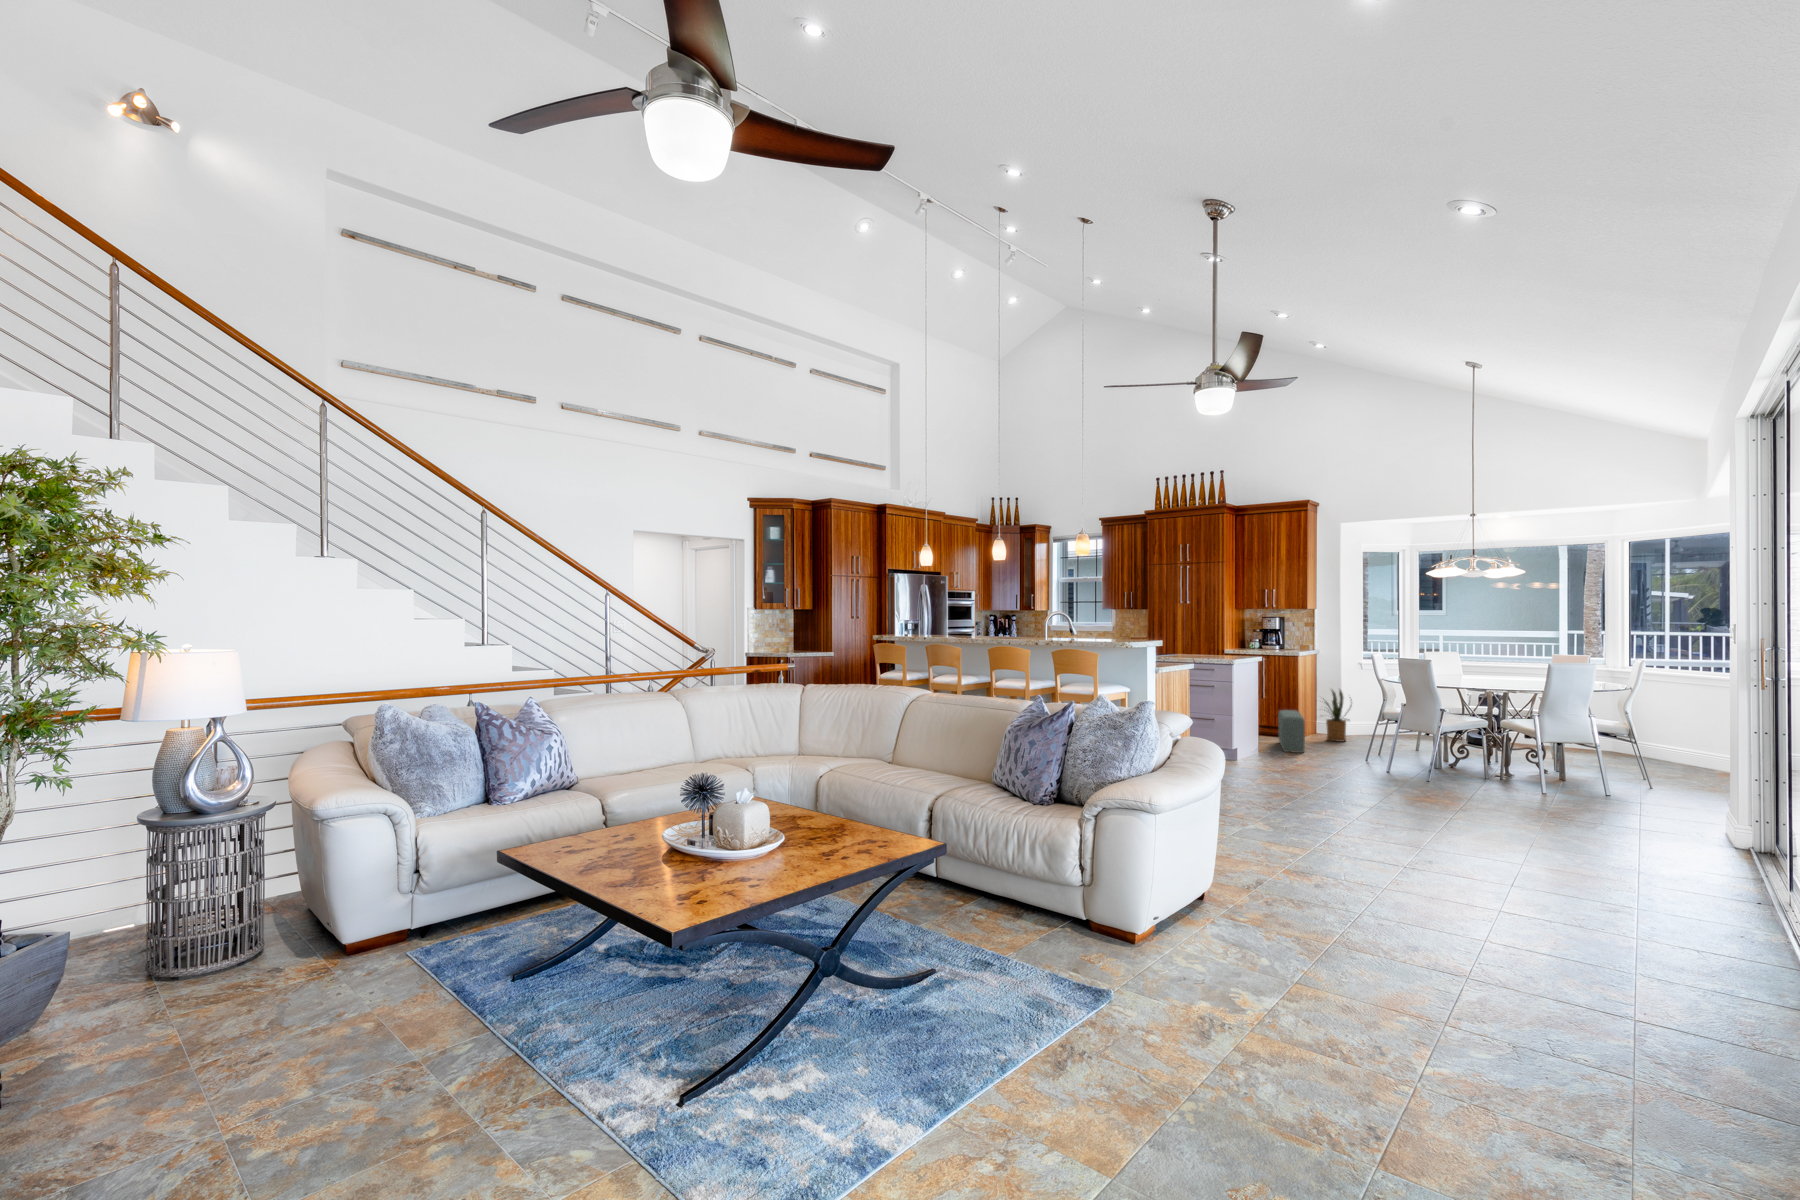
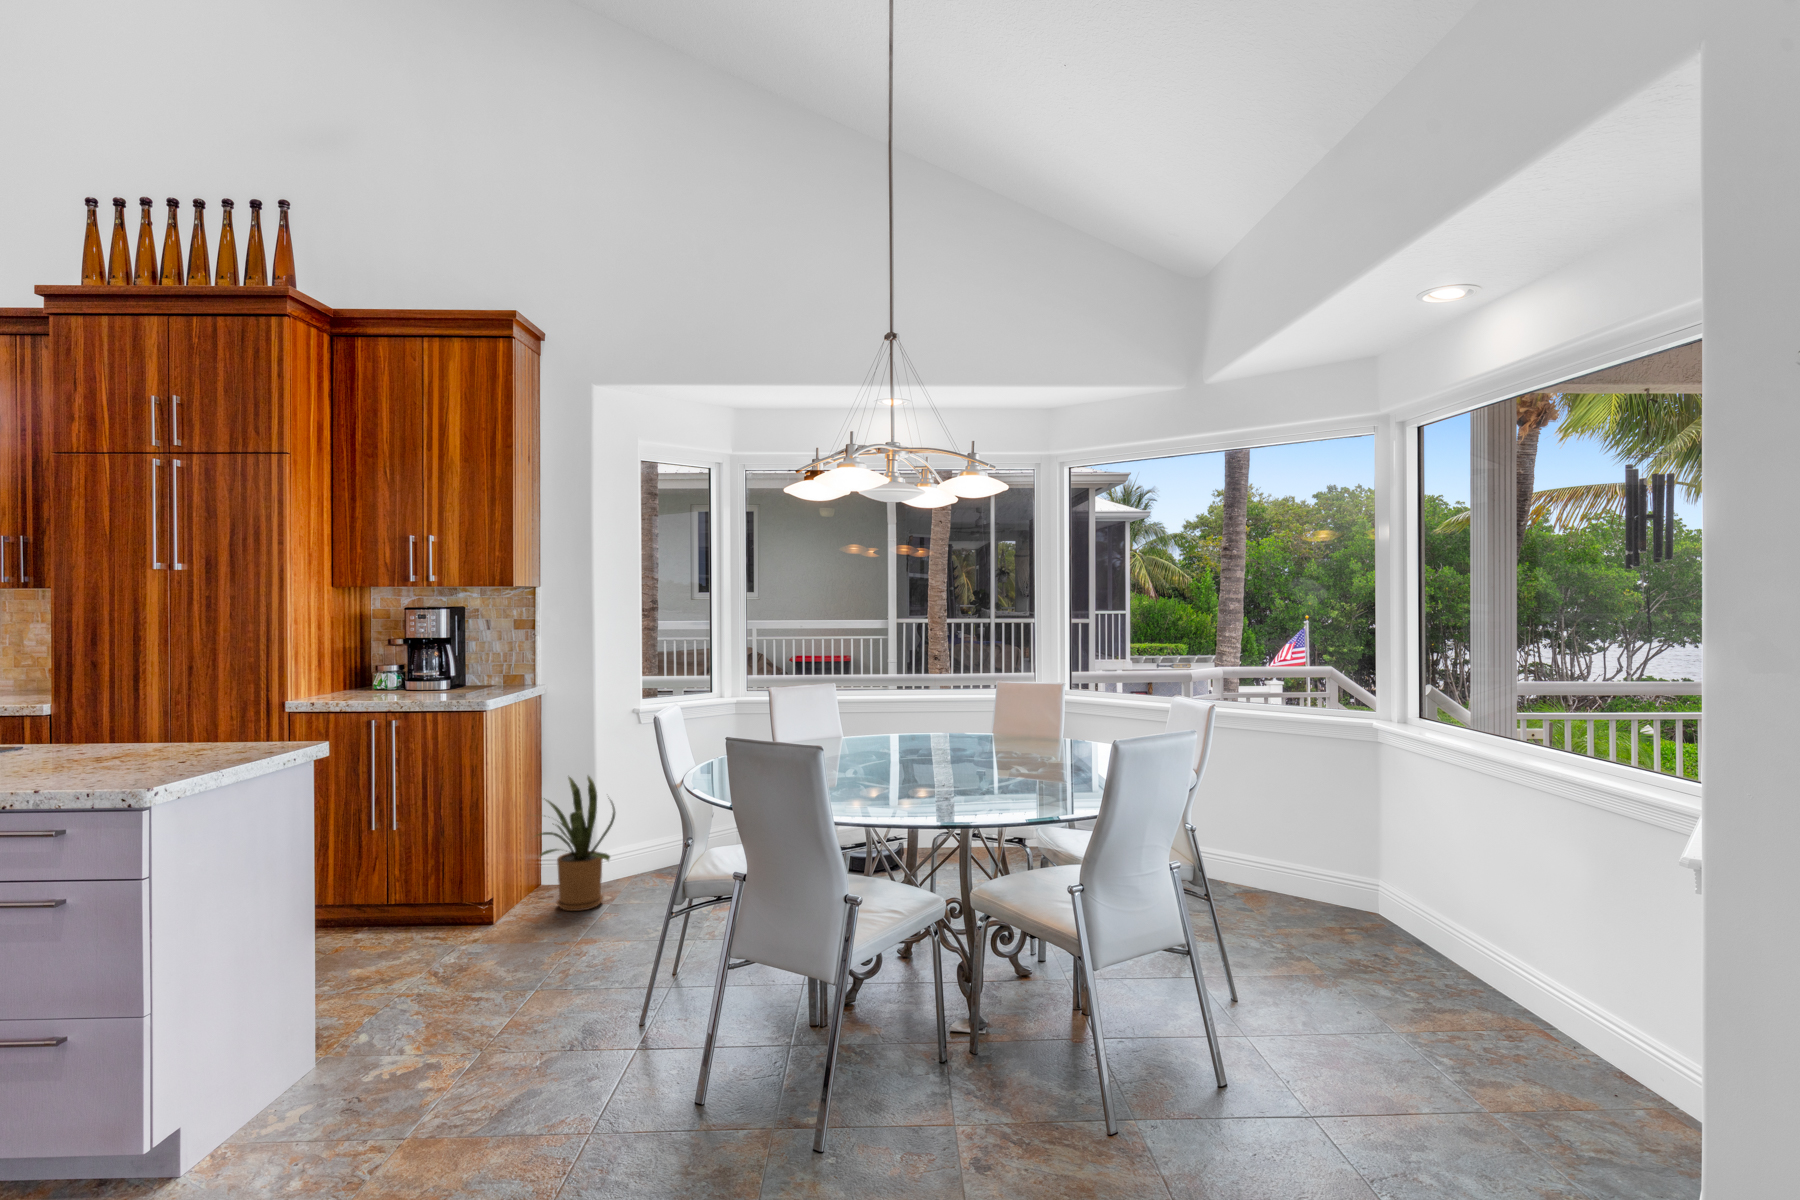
pouf: present [1278,710,1305,753] -> none [413,860,486,1018]

